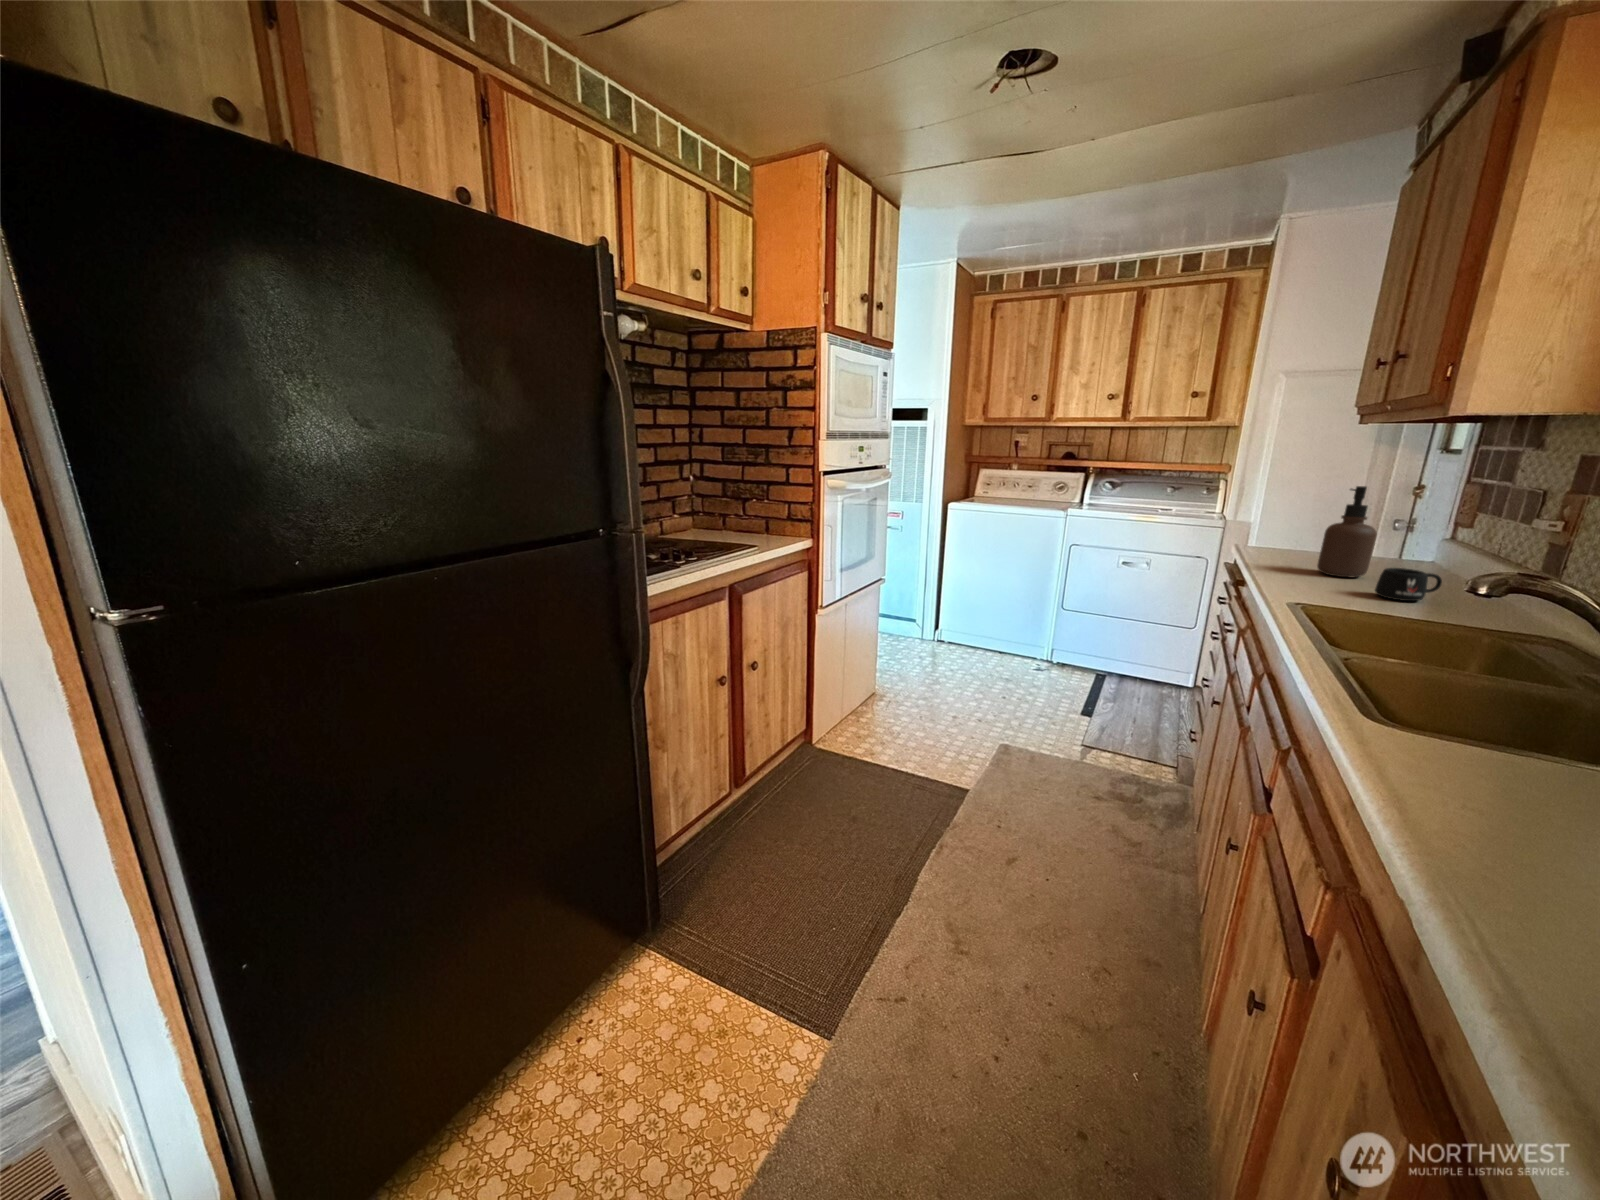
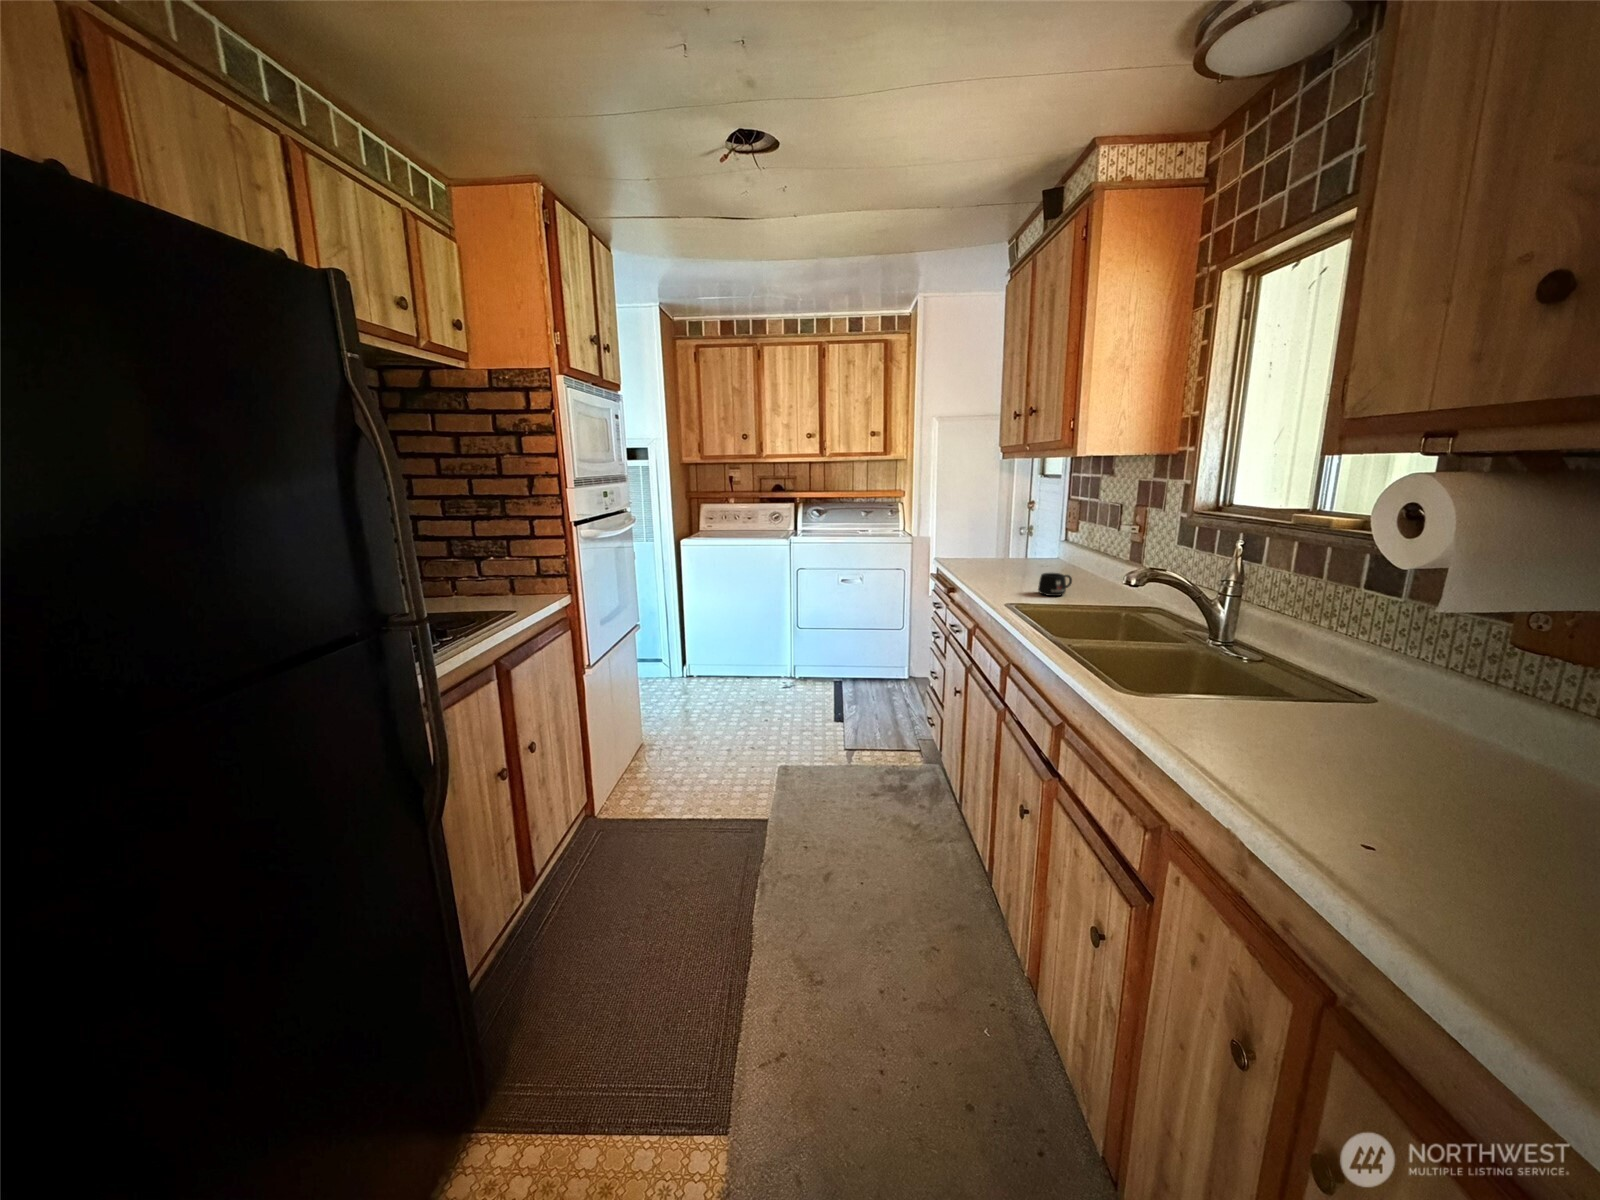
soap dispenser: present [1317,486,1377,577] -> none [996,514,1027,581]

